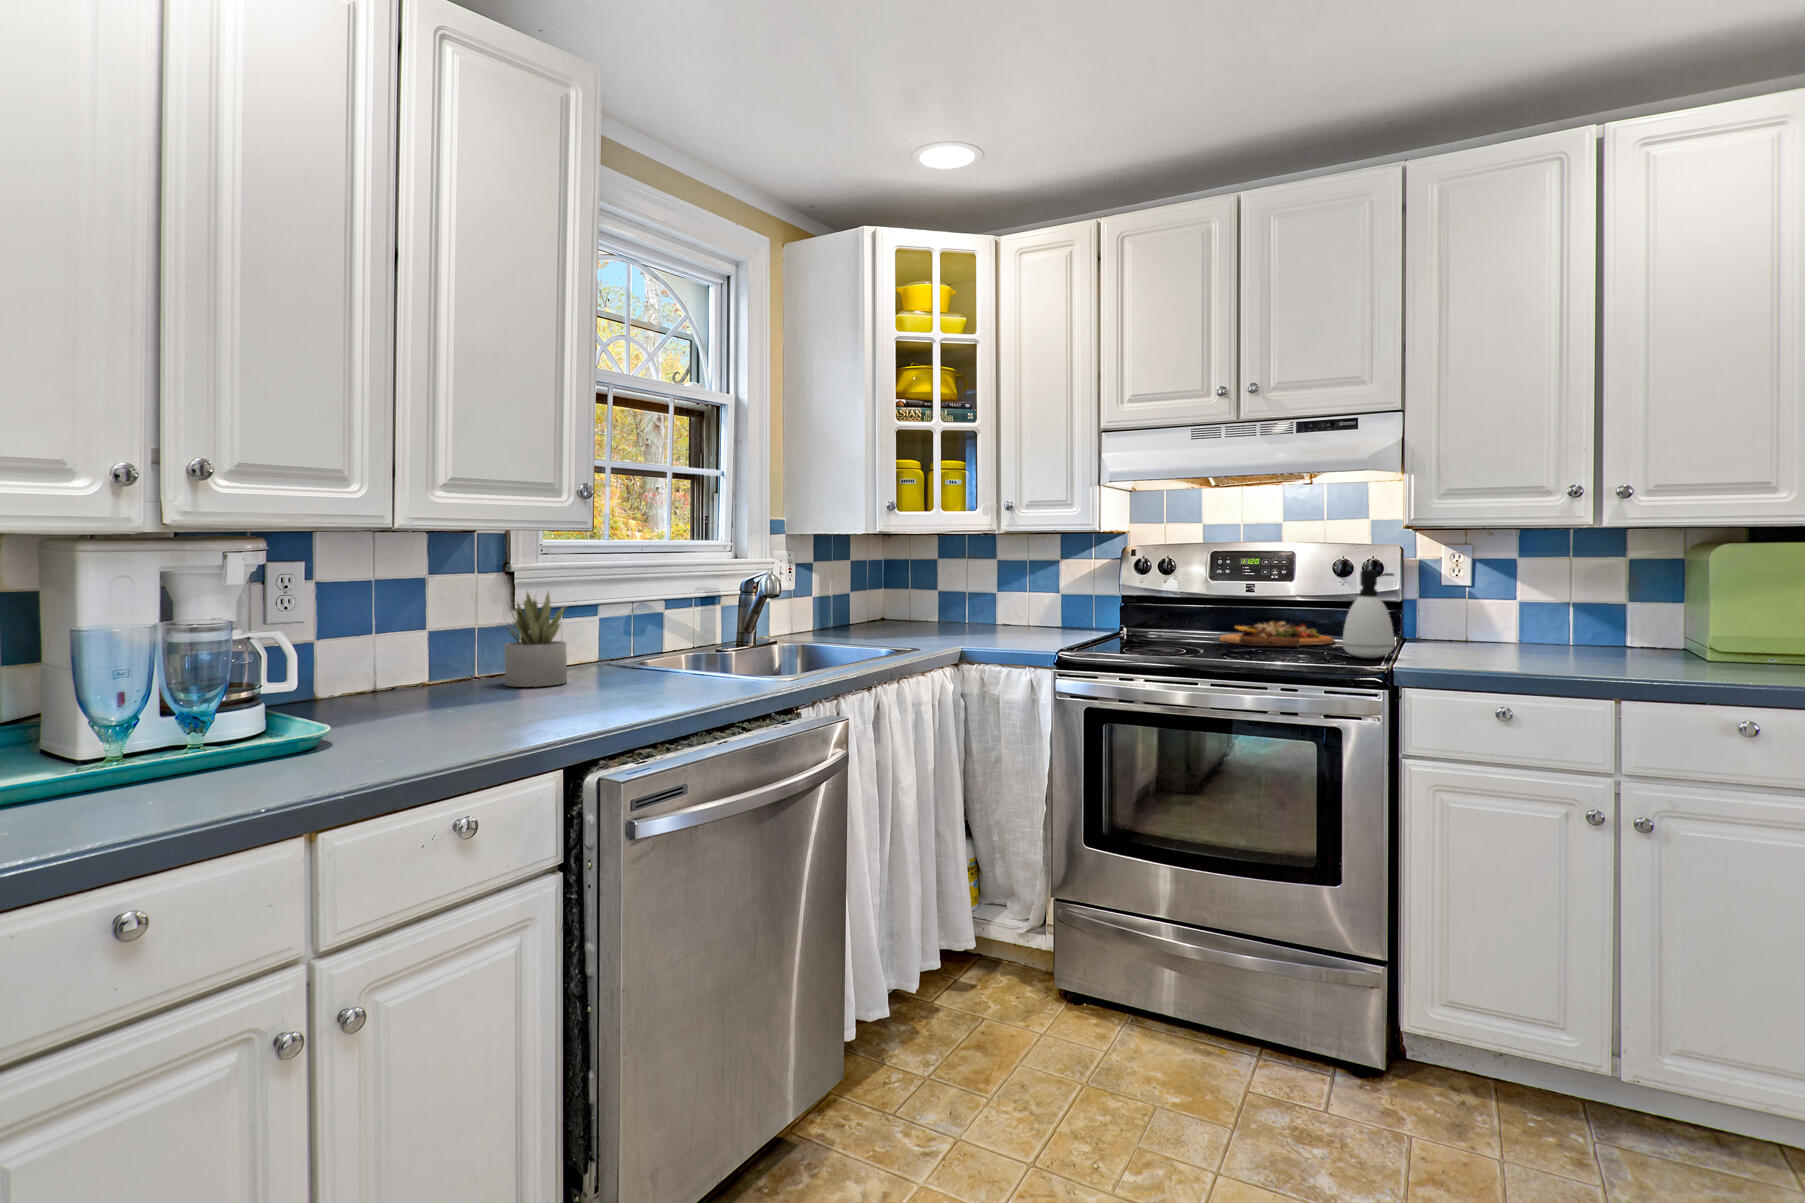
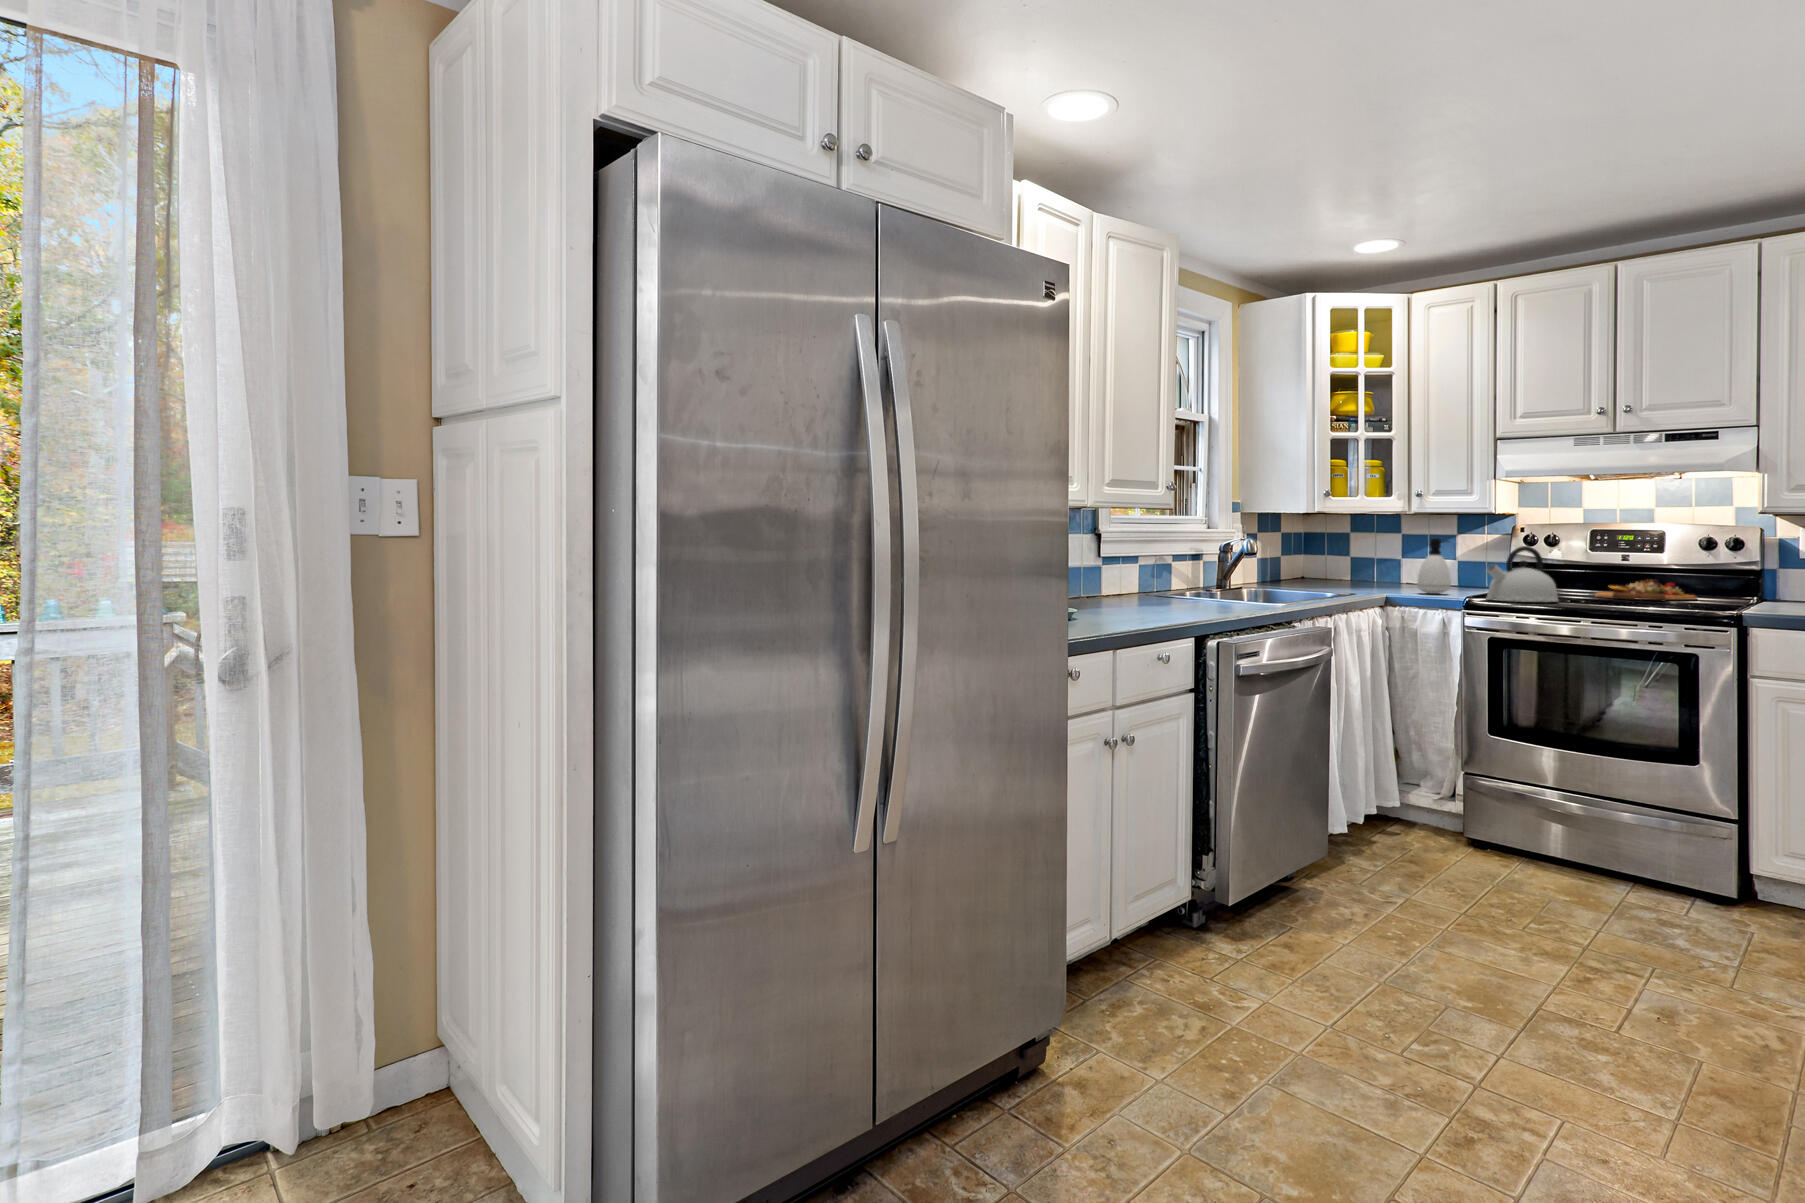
soap dispenser: present [1343,569,1394,658] -> present [1417,538,1451,594]
kettle: none [1083,577,1175,657] -> present [1487,546,1558,602]
succulent plant: present [504,592,567,687] -> none [1105,545,1144,603]

